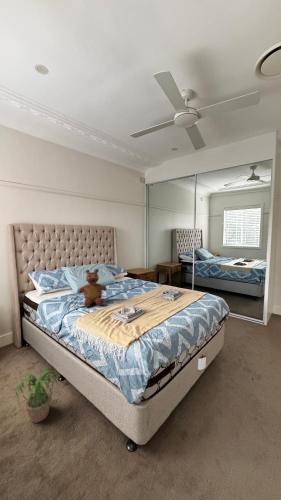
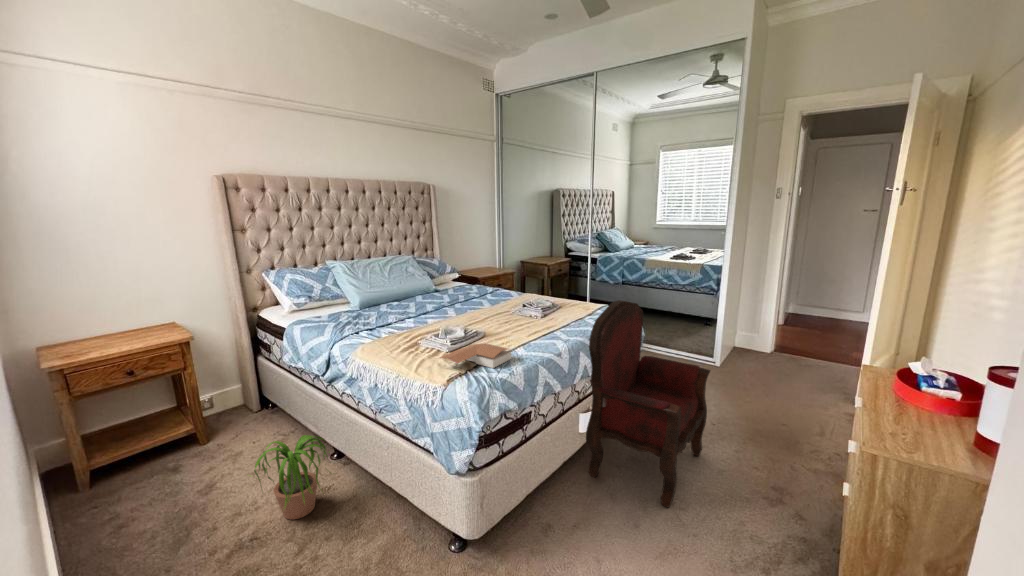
teddy bear: present [78,269,106,307] -> none [360,260,414,330]
armchair: none [203,293,271,421] -> present [586,300,710,508]
book: none [123,319,163,336] -> present [440,343,511,368]

